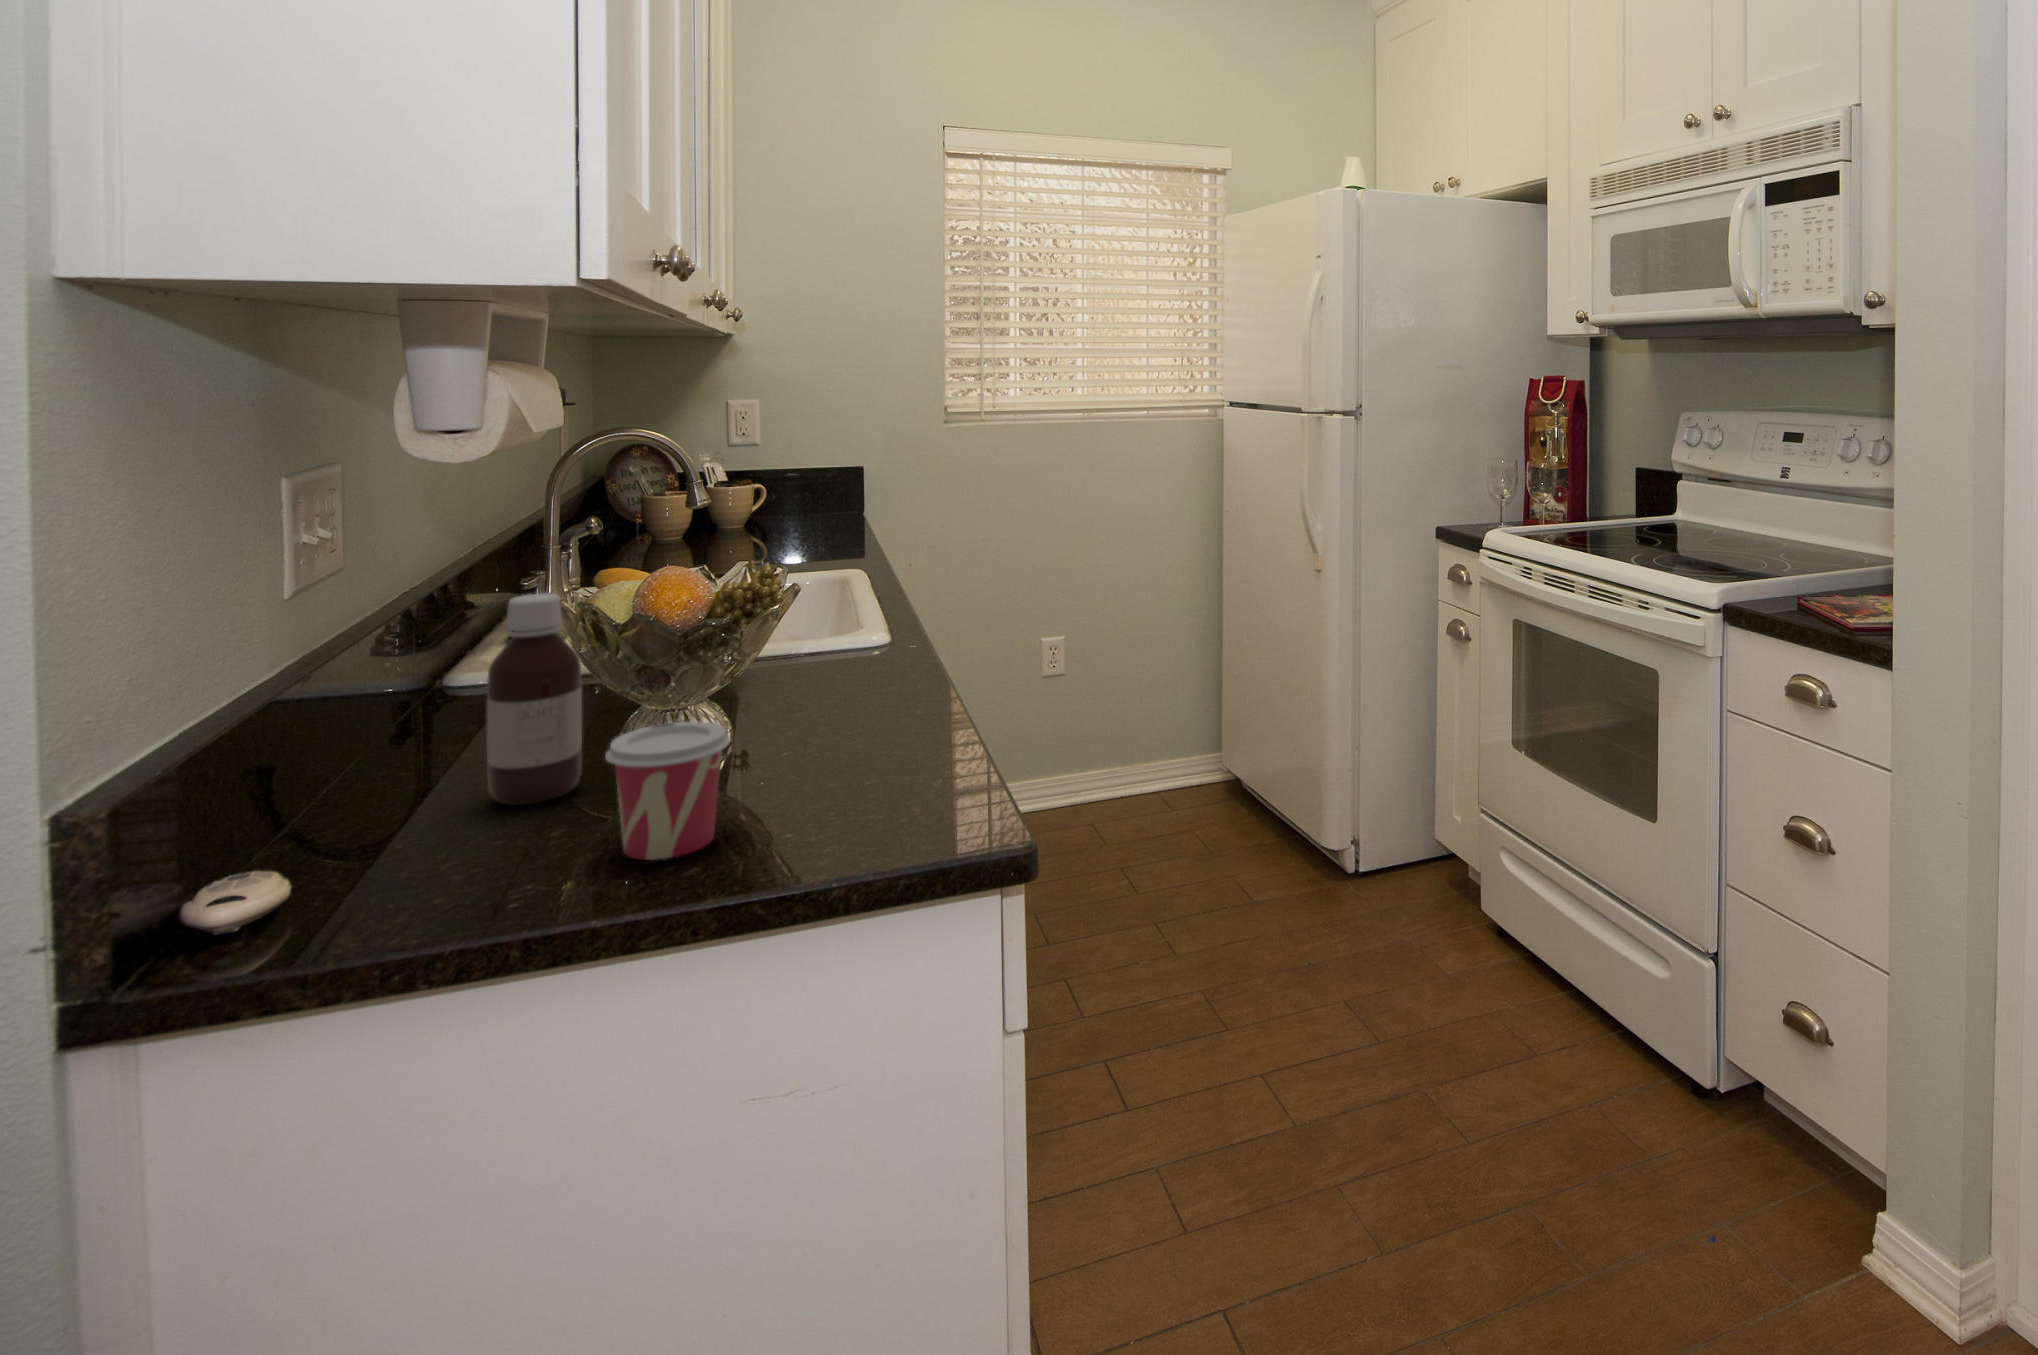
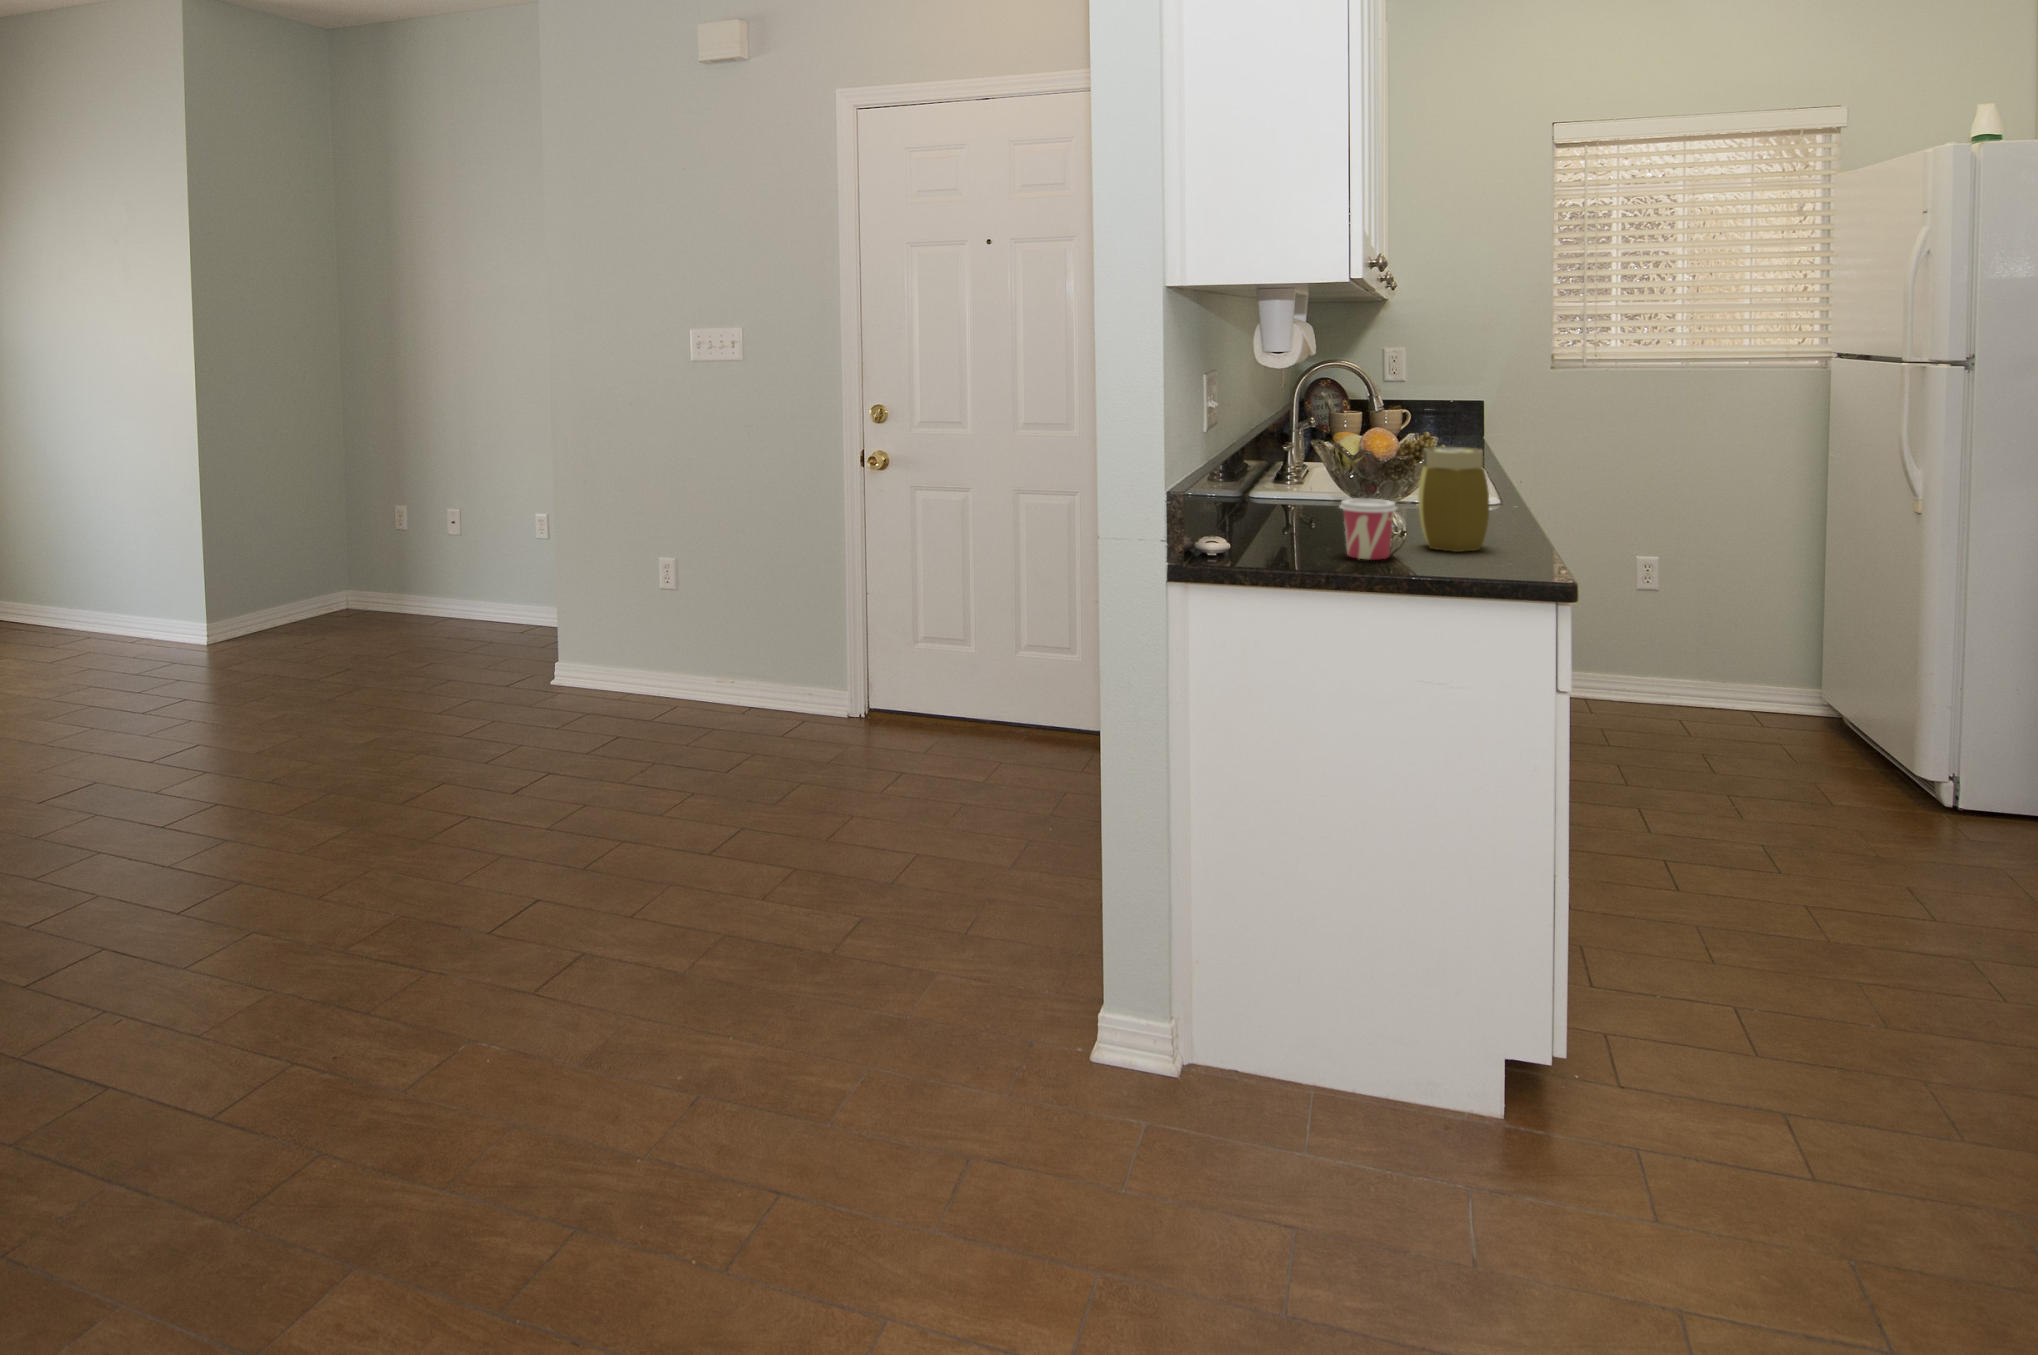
bottle: present [487,593,582,805] -> none [1280,434,1322,538]
jar: none [773,594,900,792] -> present [1418,447,1489,552]

